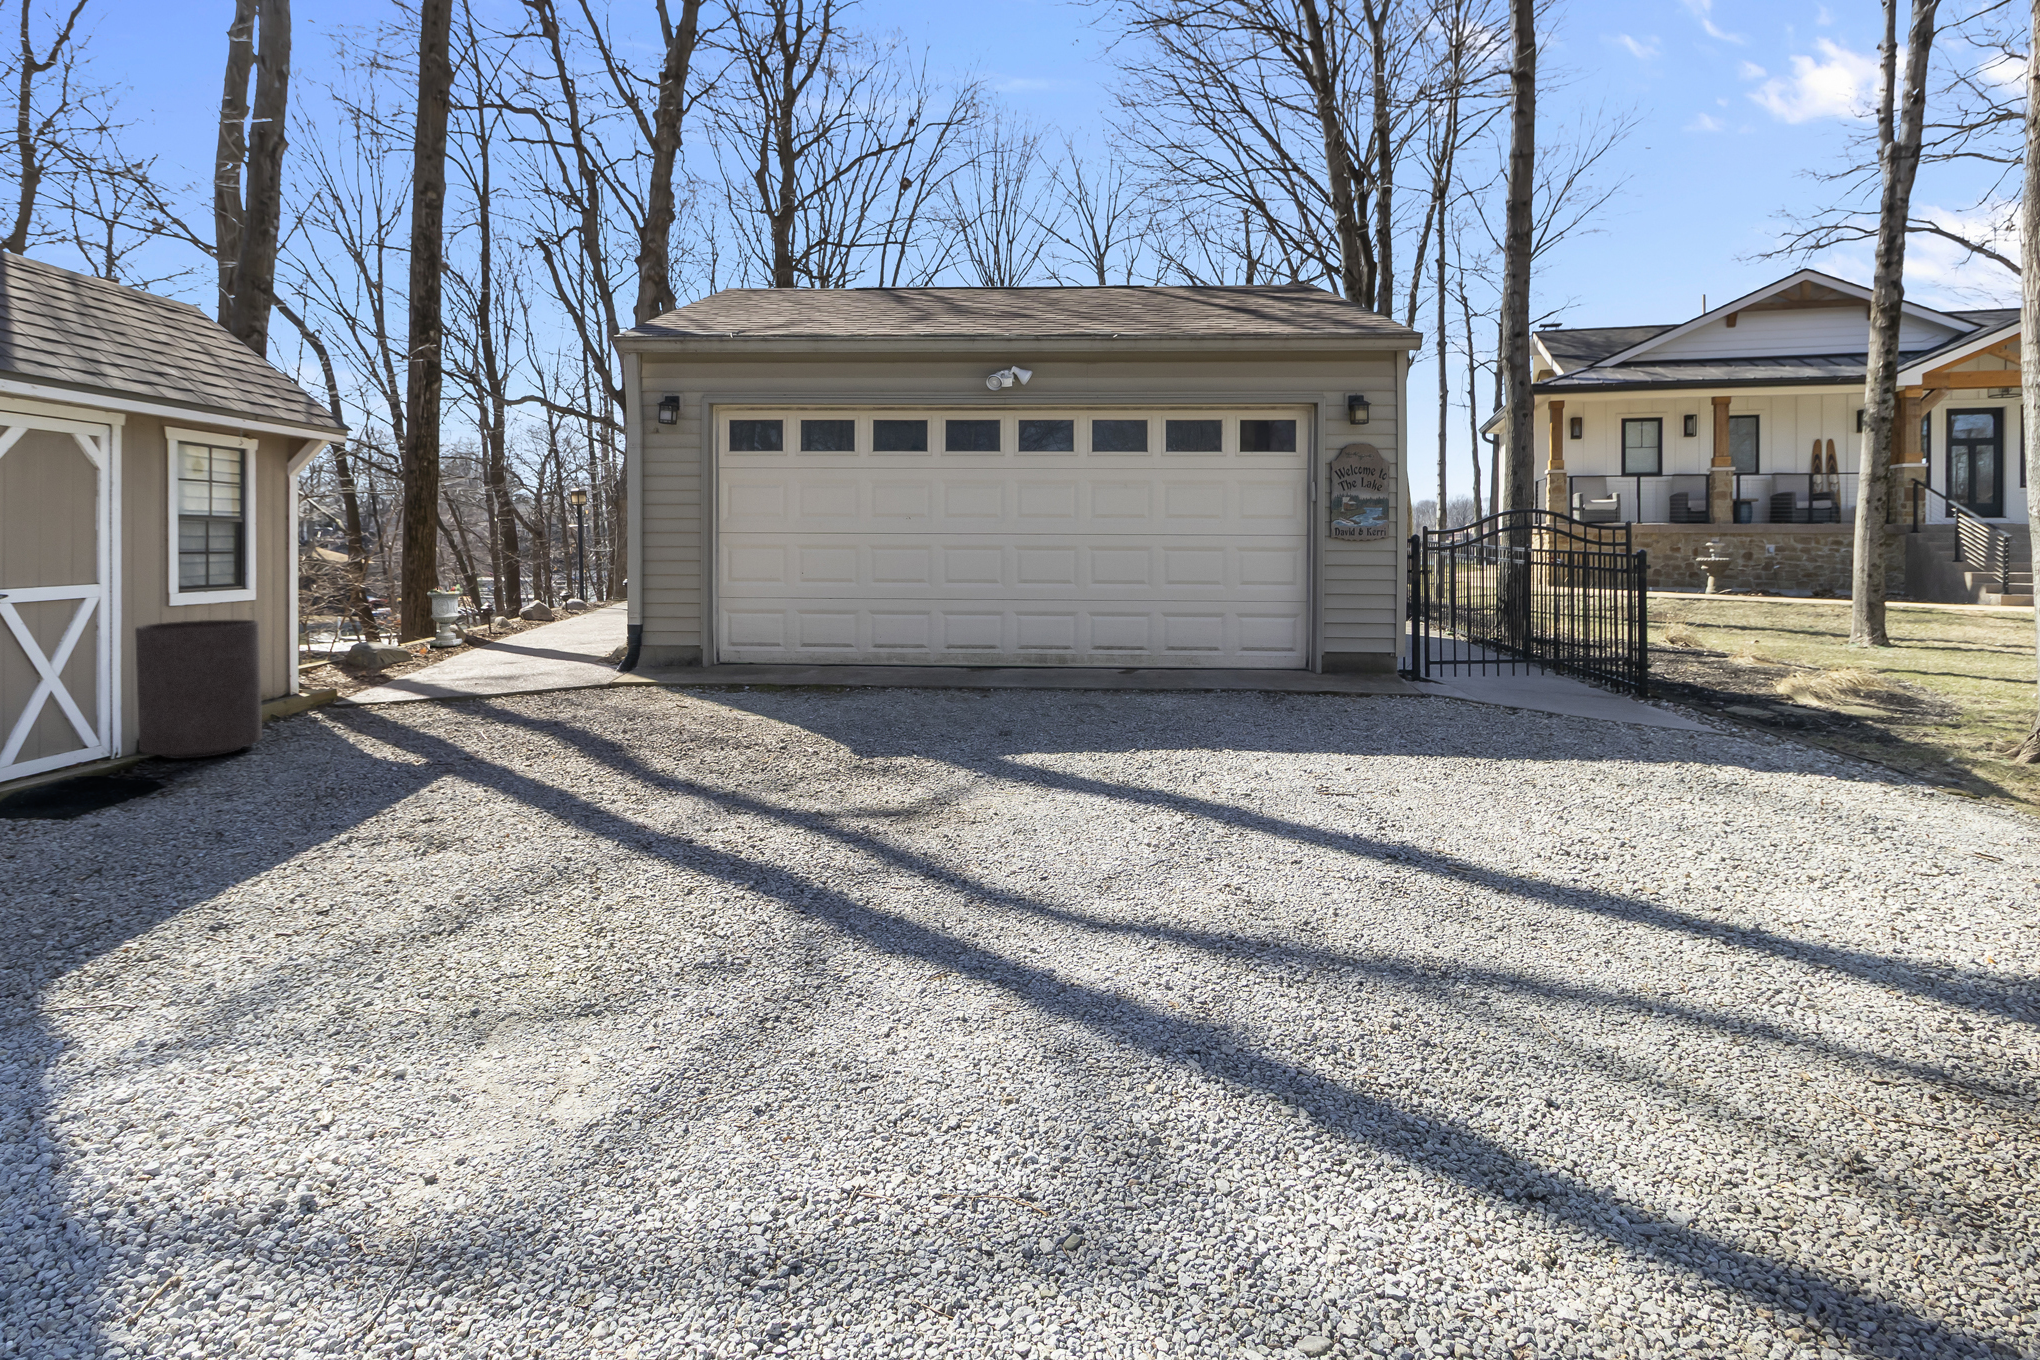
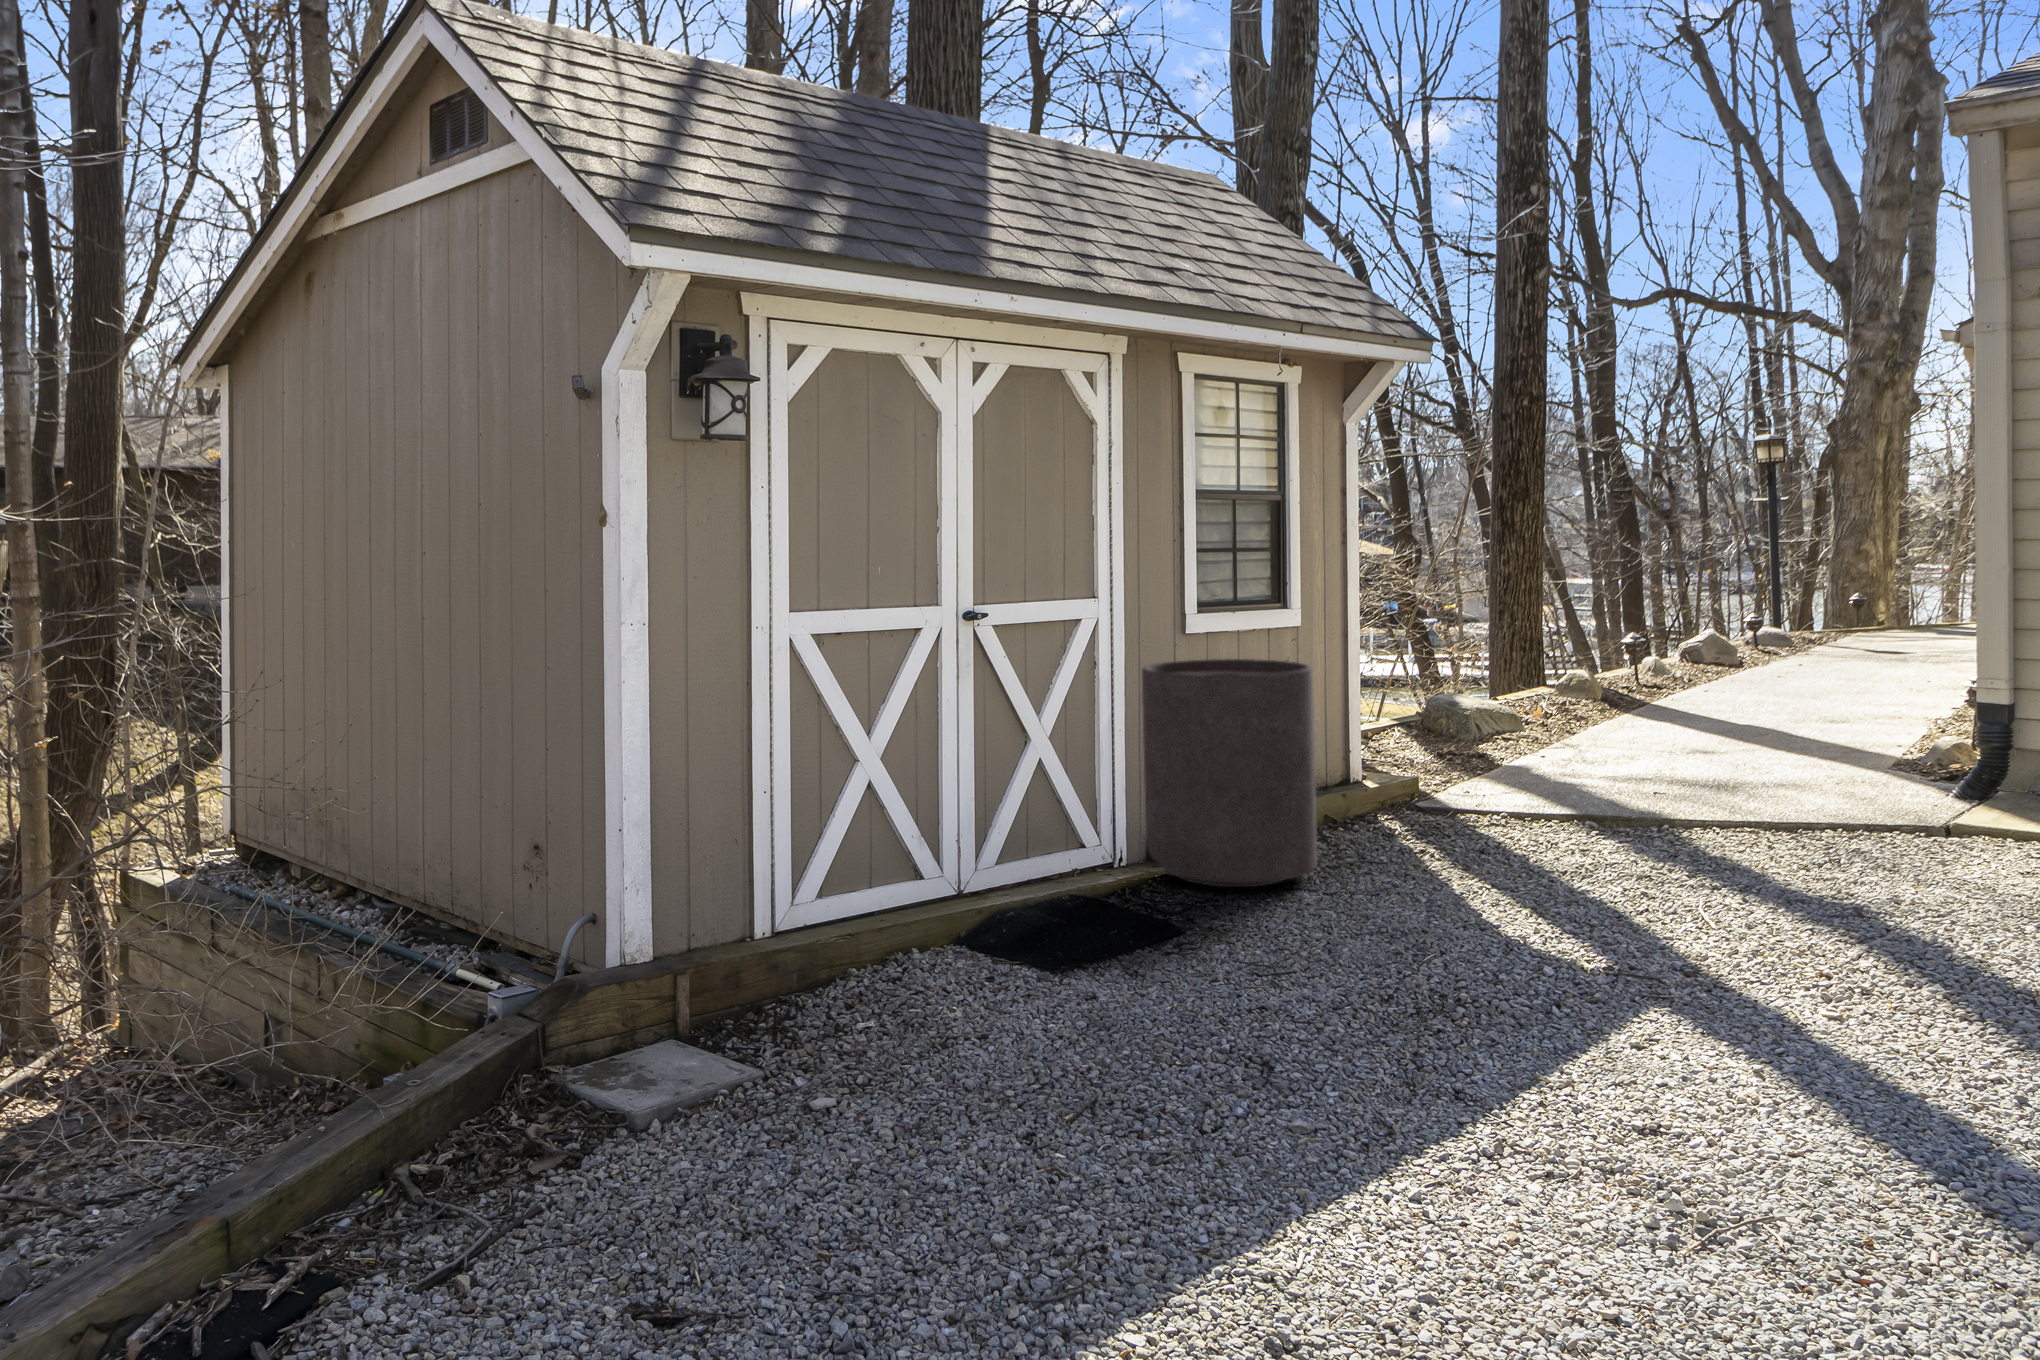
planter: present [427,584,463,647] -> none [1528,600,1589,703]

